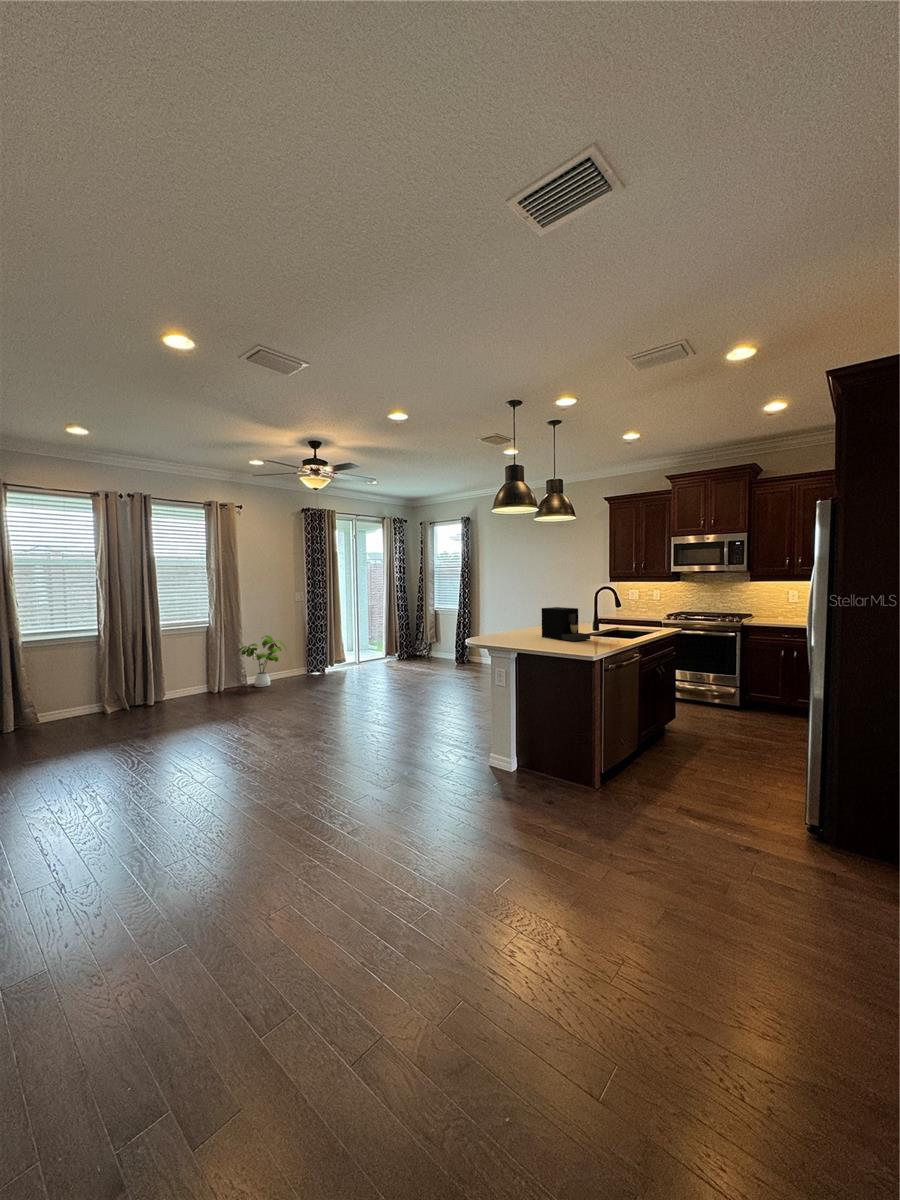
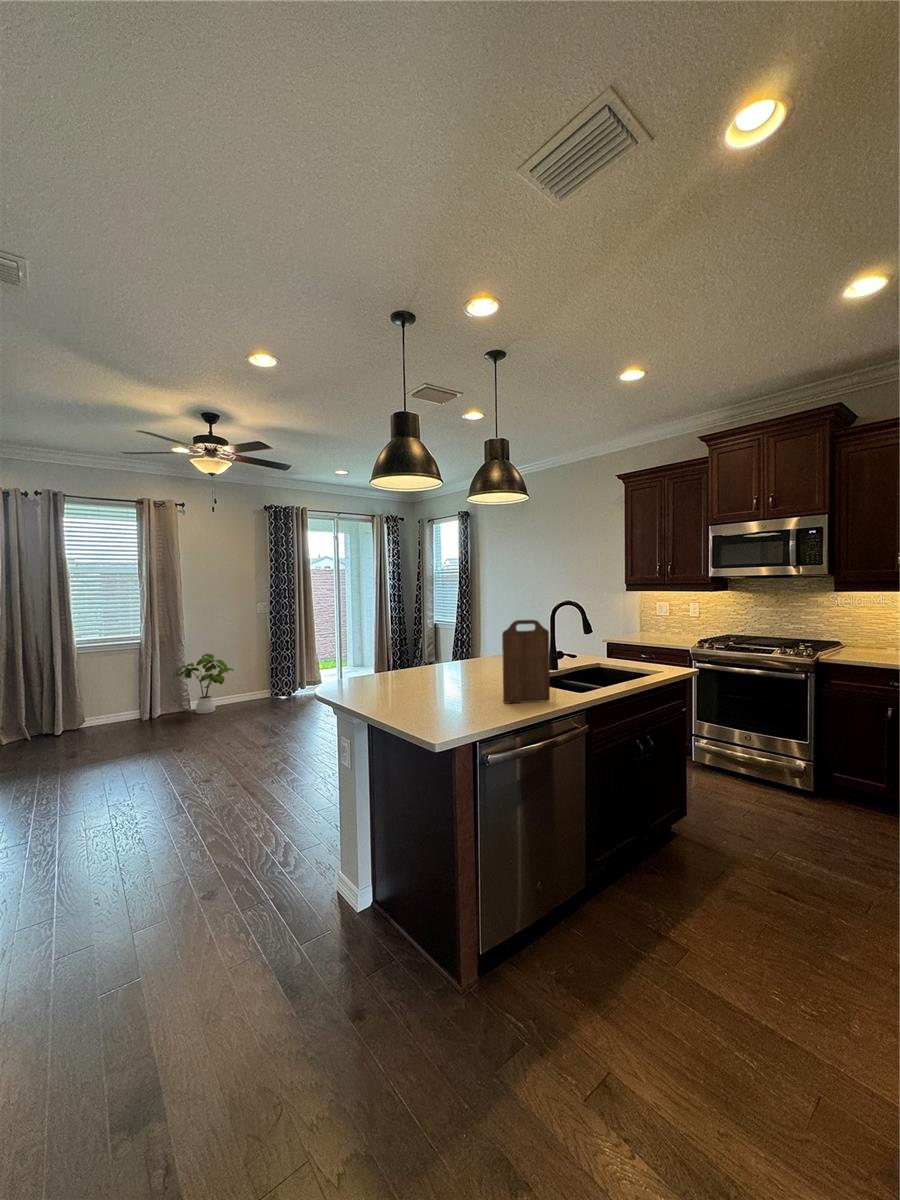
cutting board: none [598,595,622,644] -> present [502,620,550,703]
coffee maker: present [542,607,590,641] -> none [441,635,505,696]

